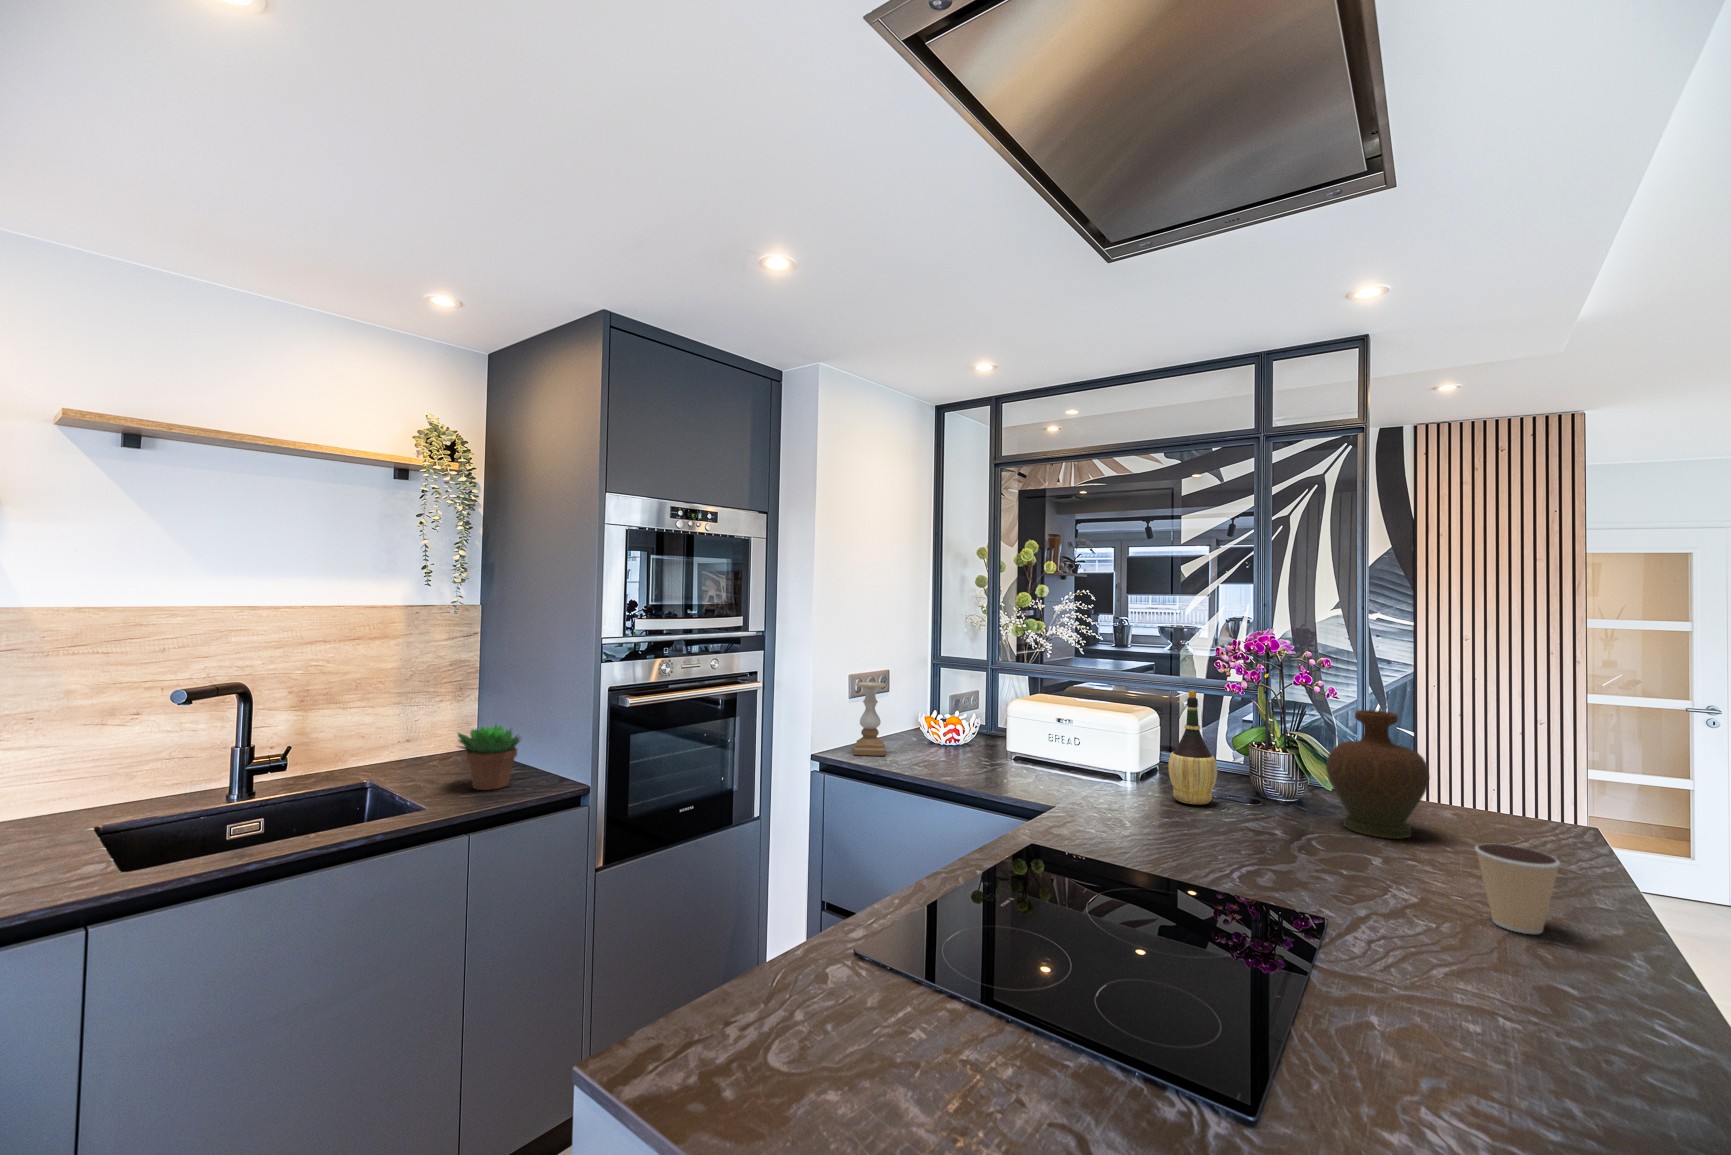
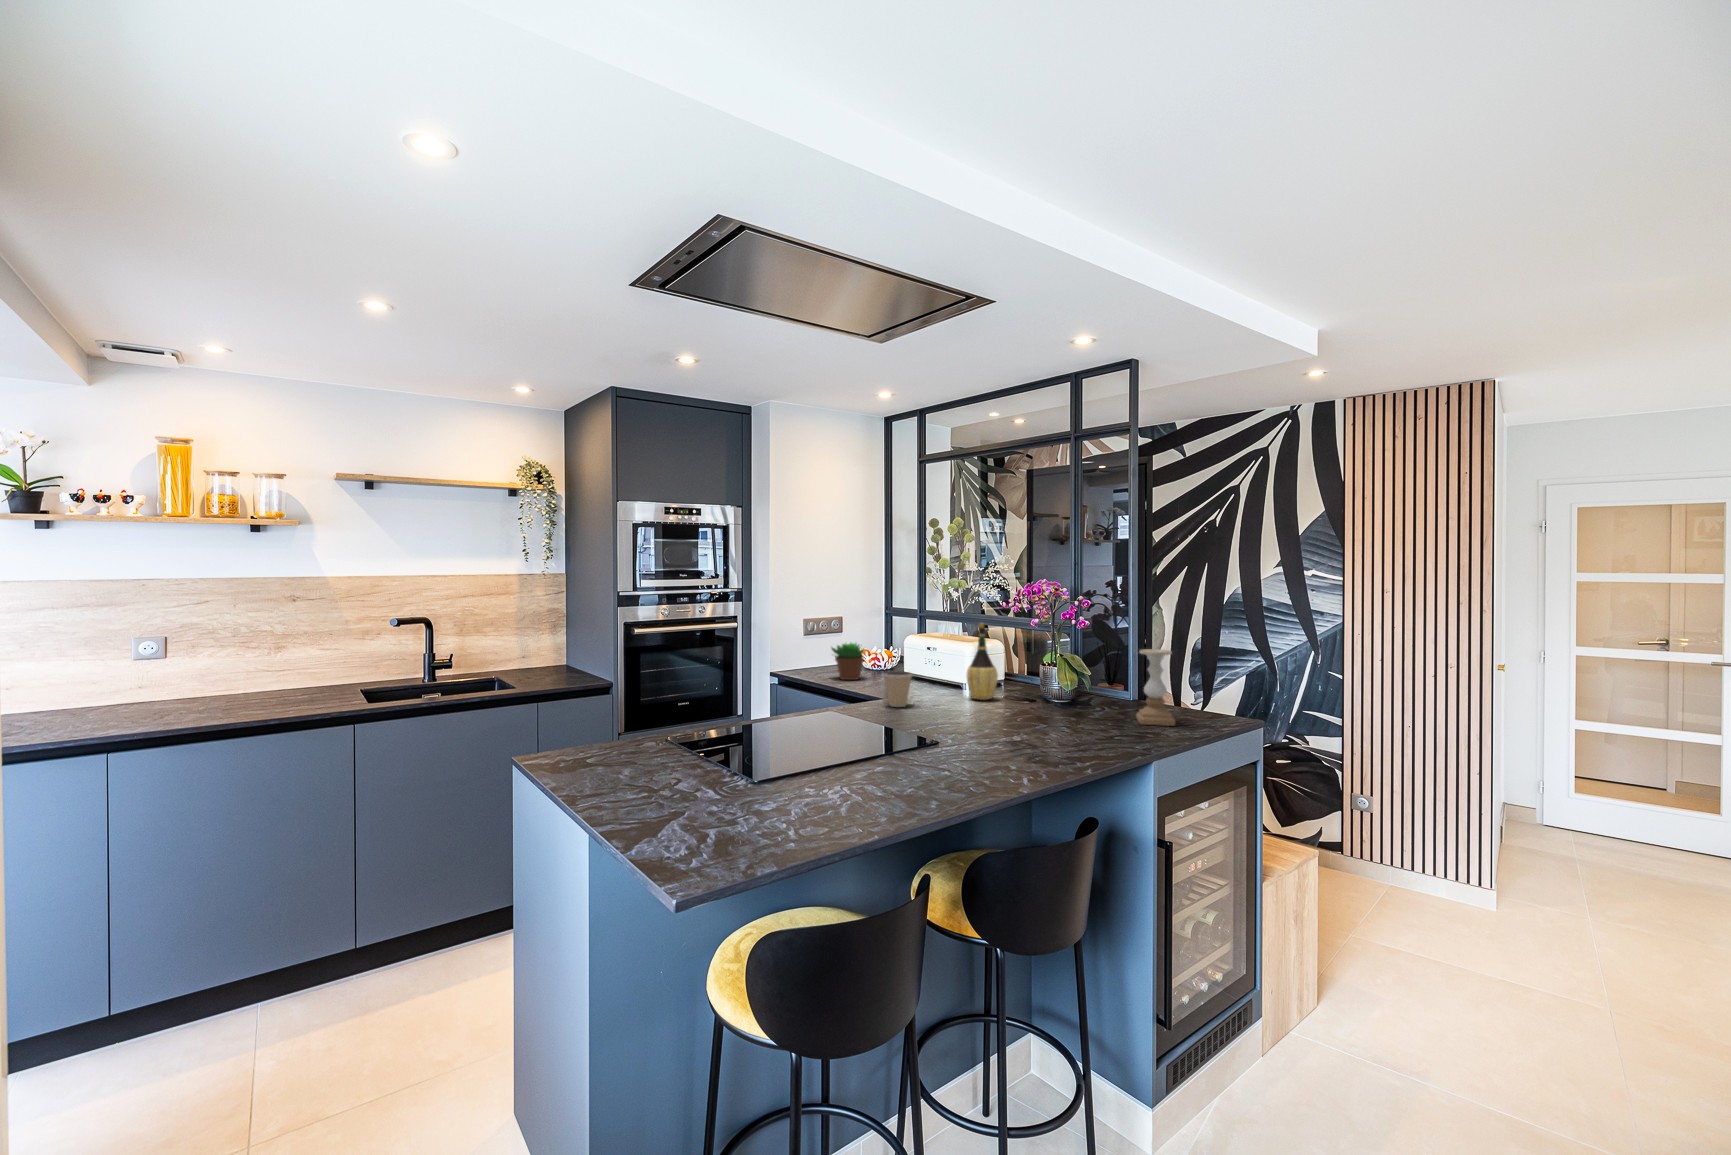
candle holder: present [854,682,885,756] -> present [1136,649,1175,726]
decorative vase: present [1326,710,1430,839] -> none [1047,634,1108,718]
succulent plant: present [458,724,521,790] -> present [832,643,864,680]
coffee cup: present [1475,844,1560,934] -> present [884,671,912,707]

